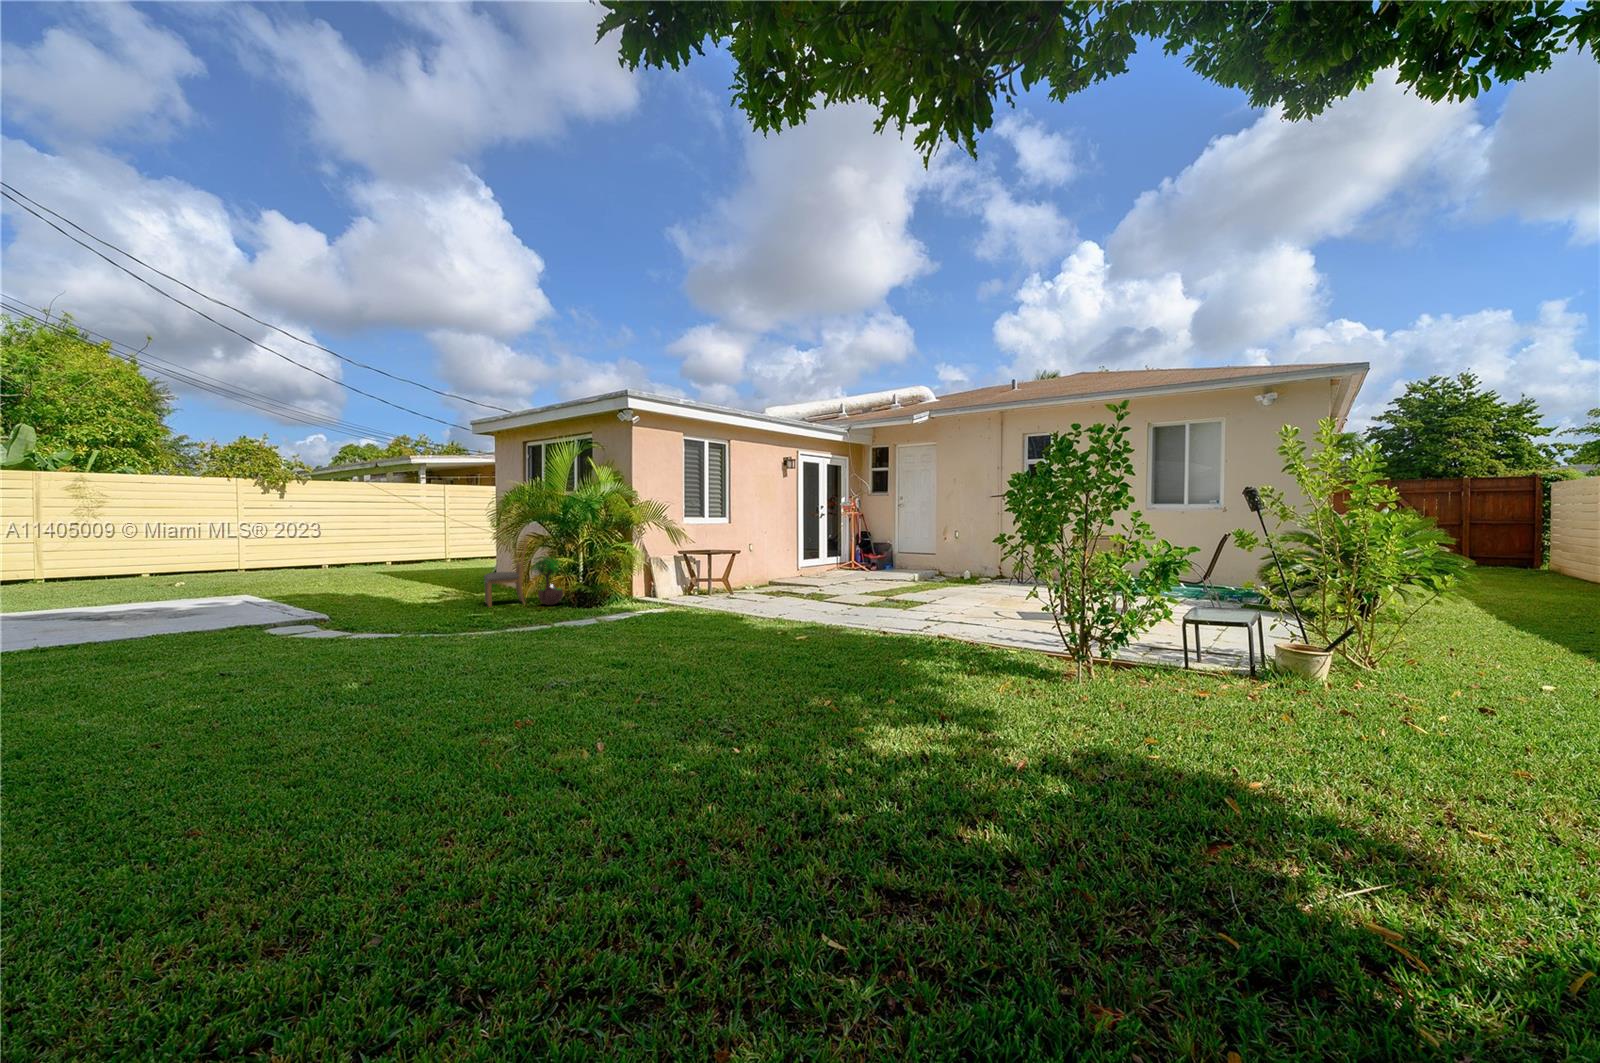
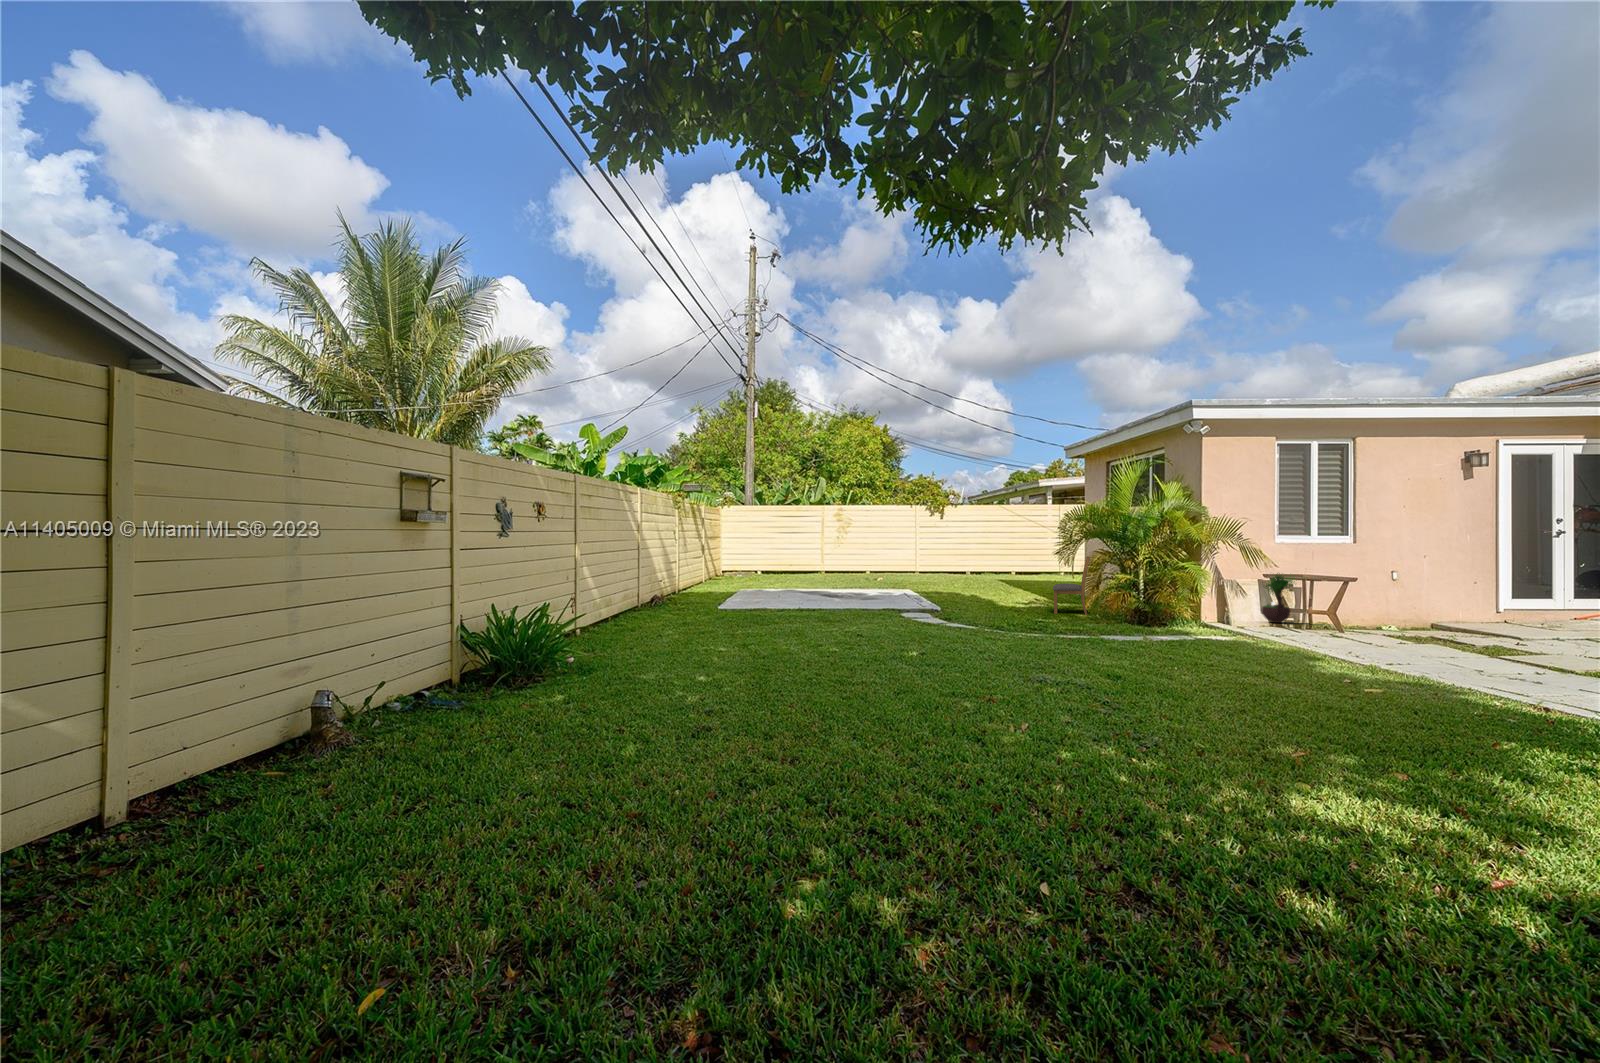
potted tree: present [531,557,563,605] -> present [1262,573,1295,623]

